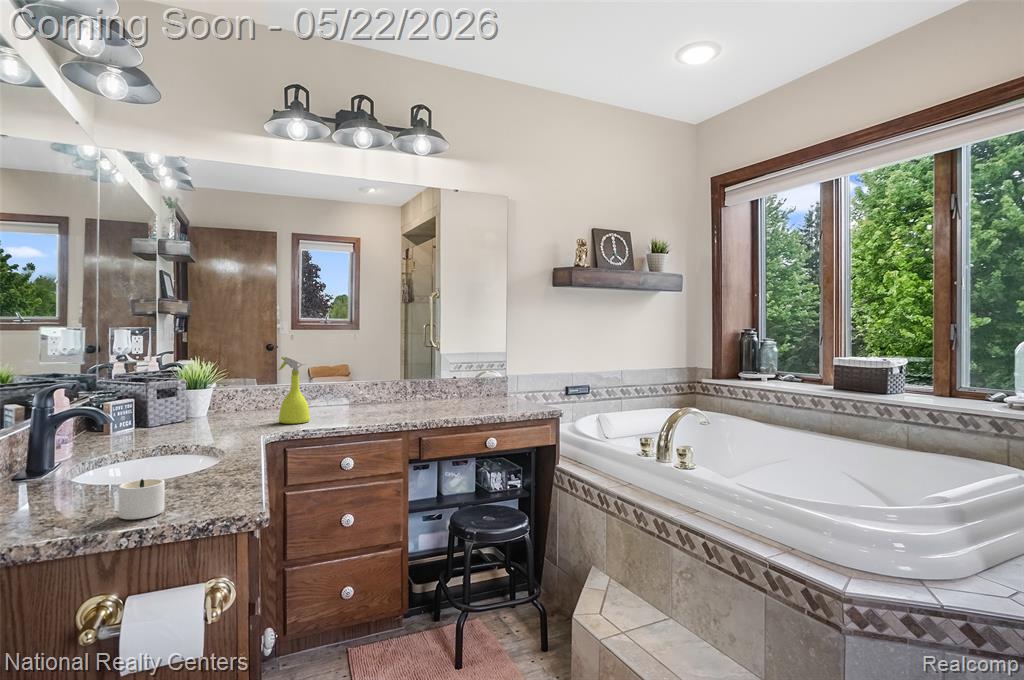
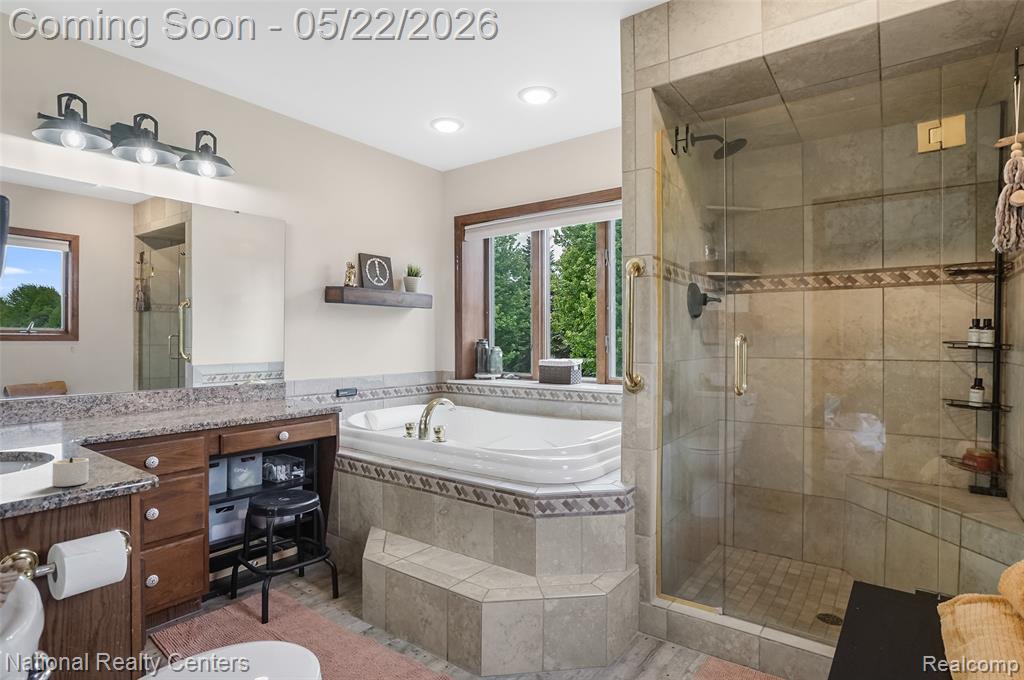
spray bottle: present [279,357,310,424] -> none [66,367,102,431]

